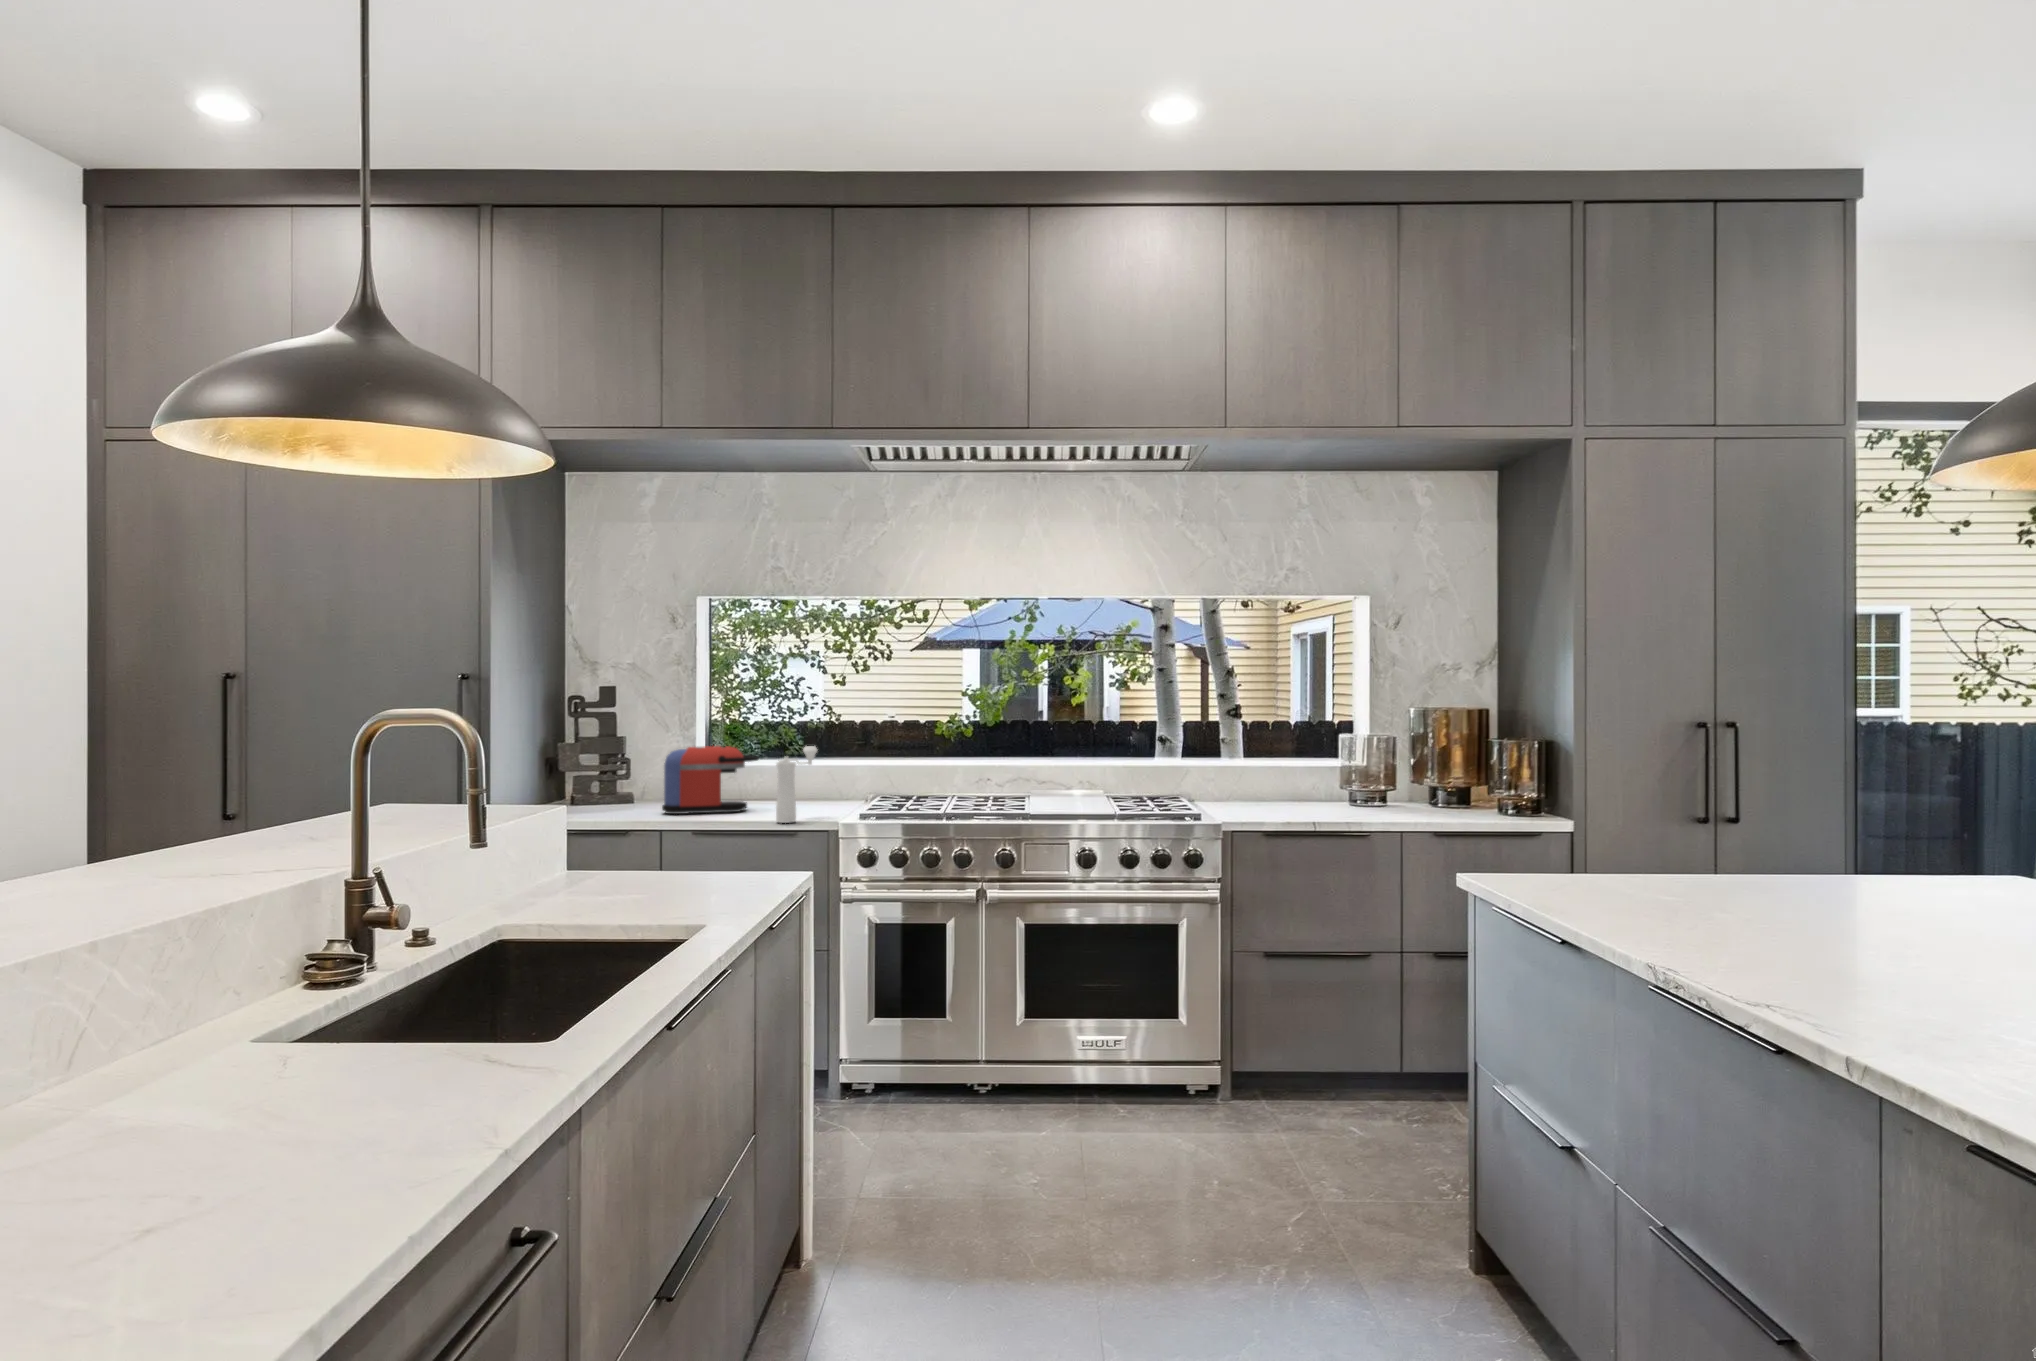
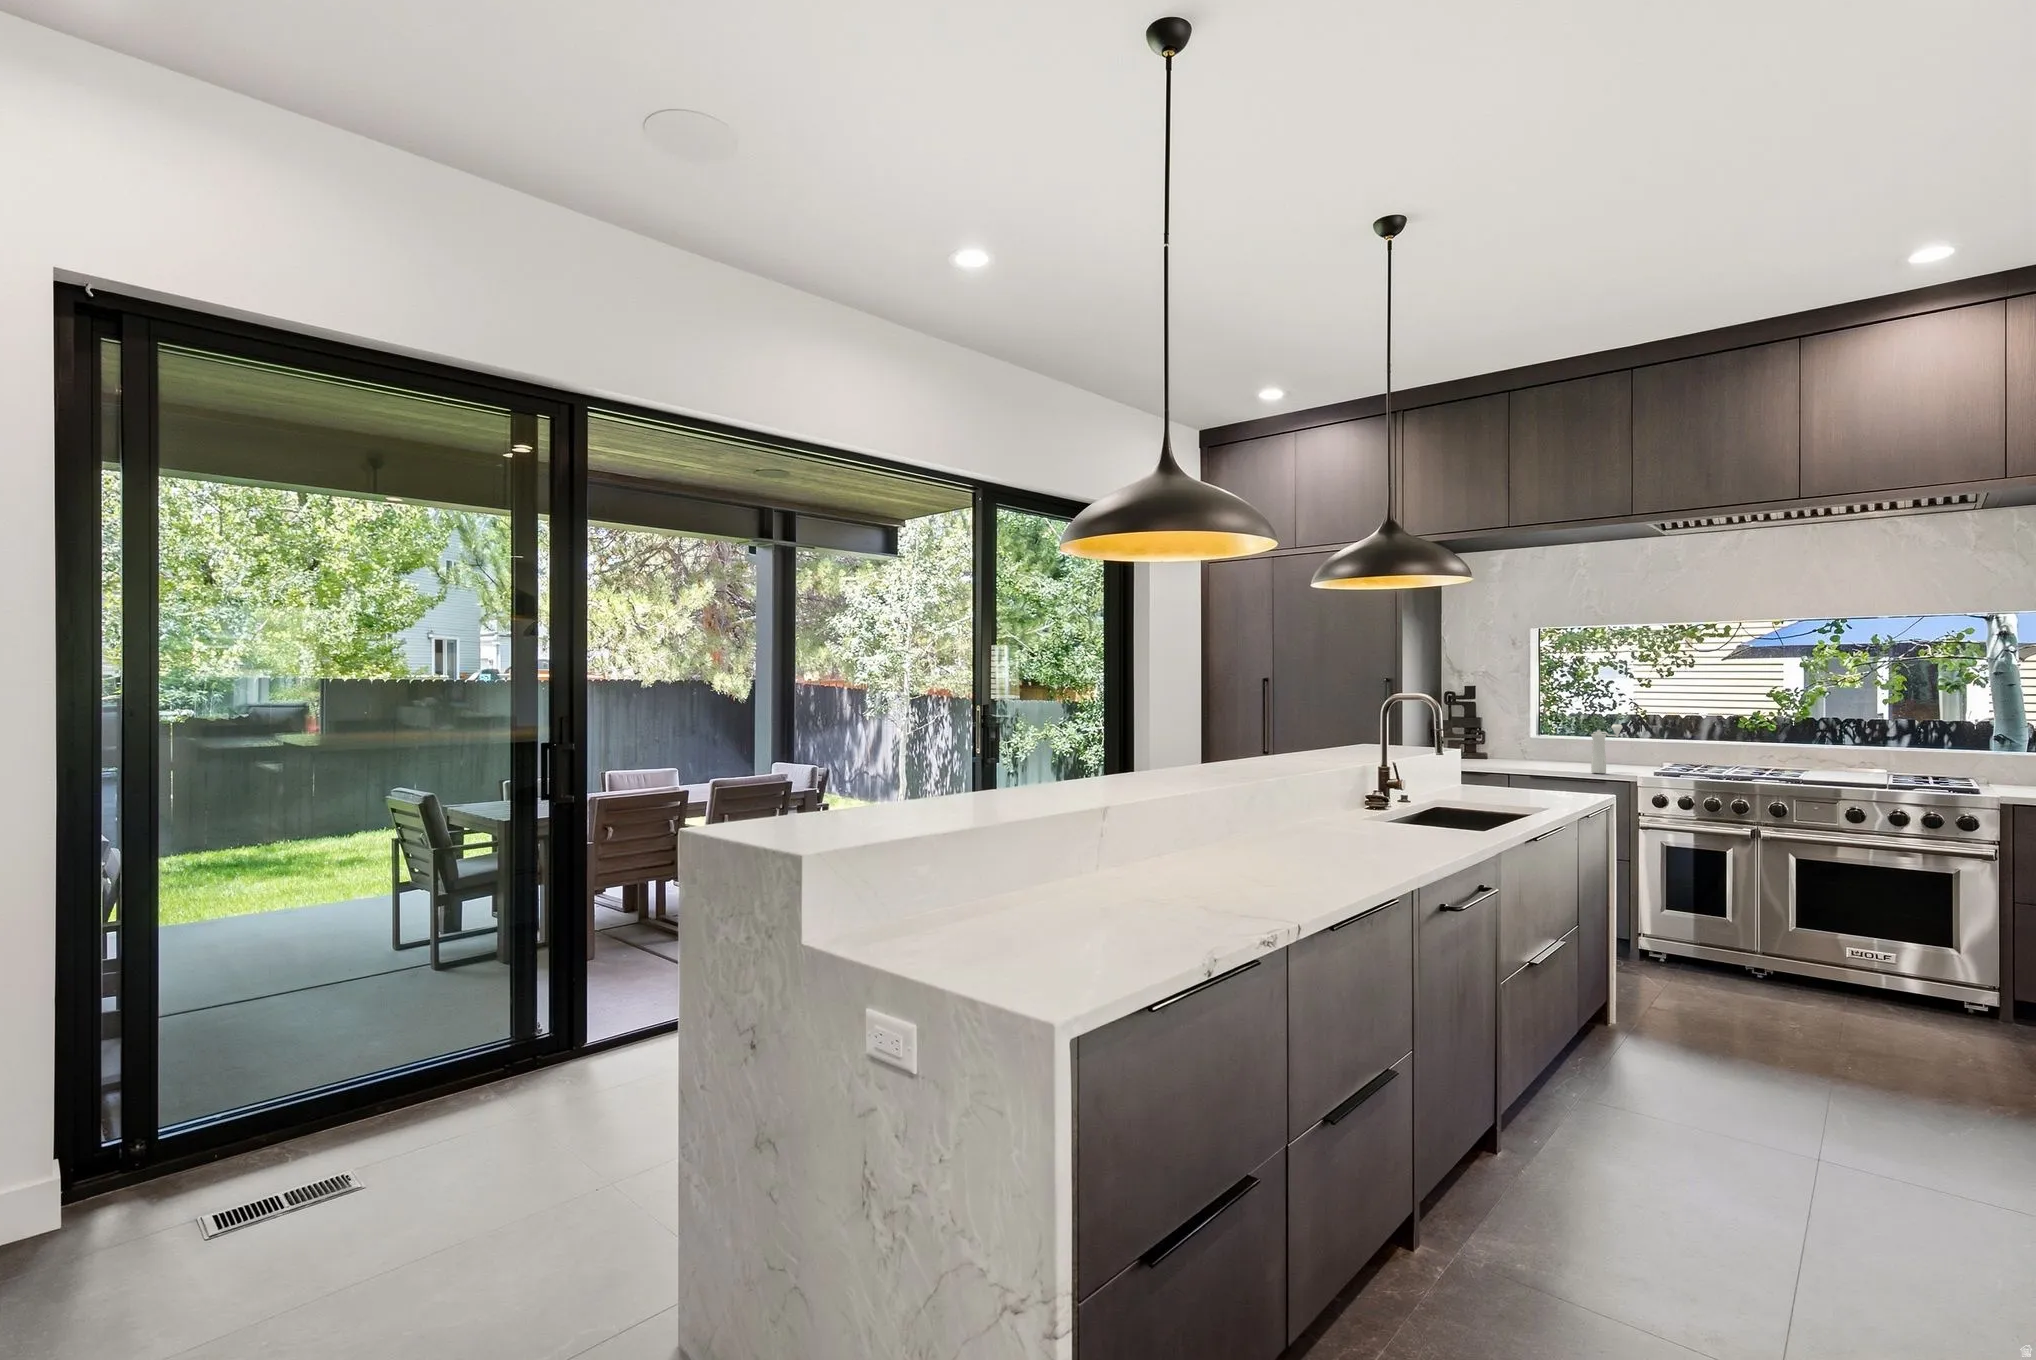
coffee maker: present [662,746,759,814] -> none [1510,723,1578,767]

